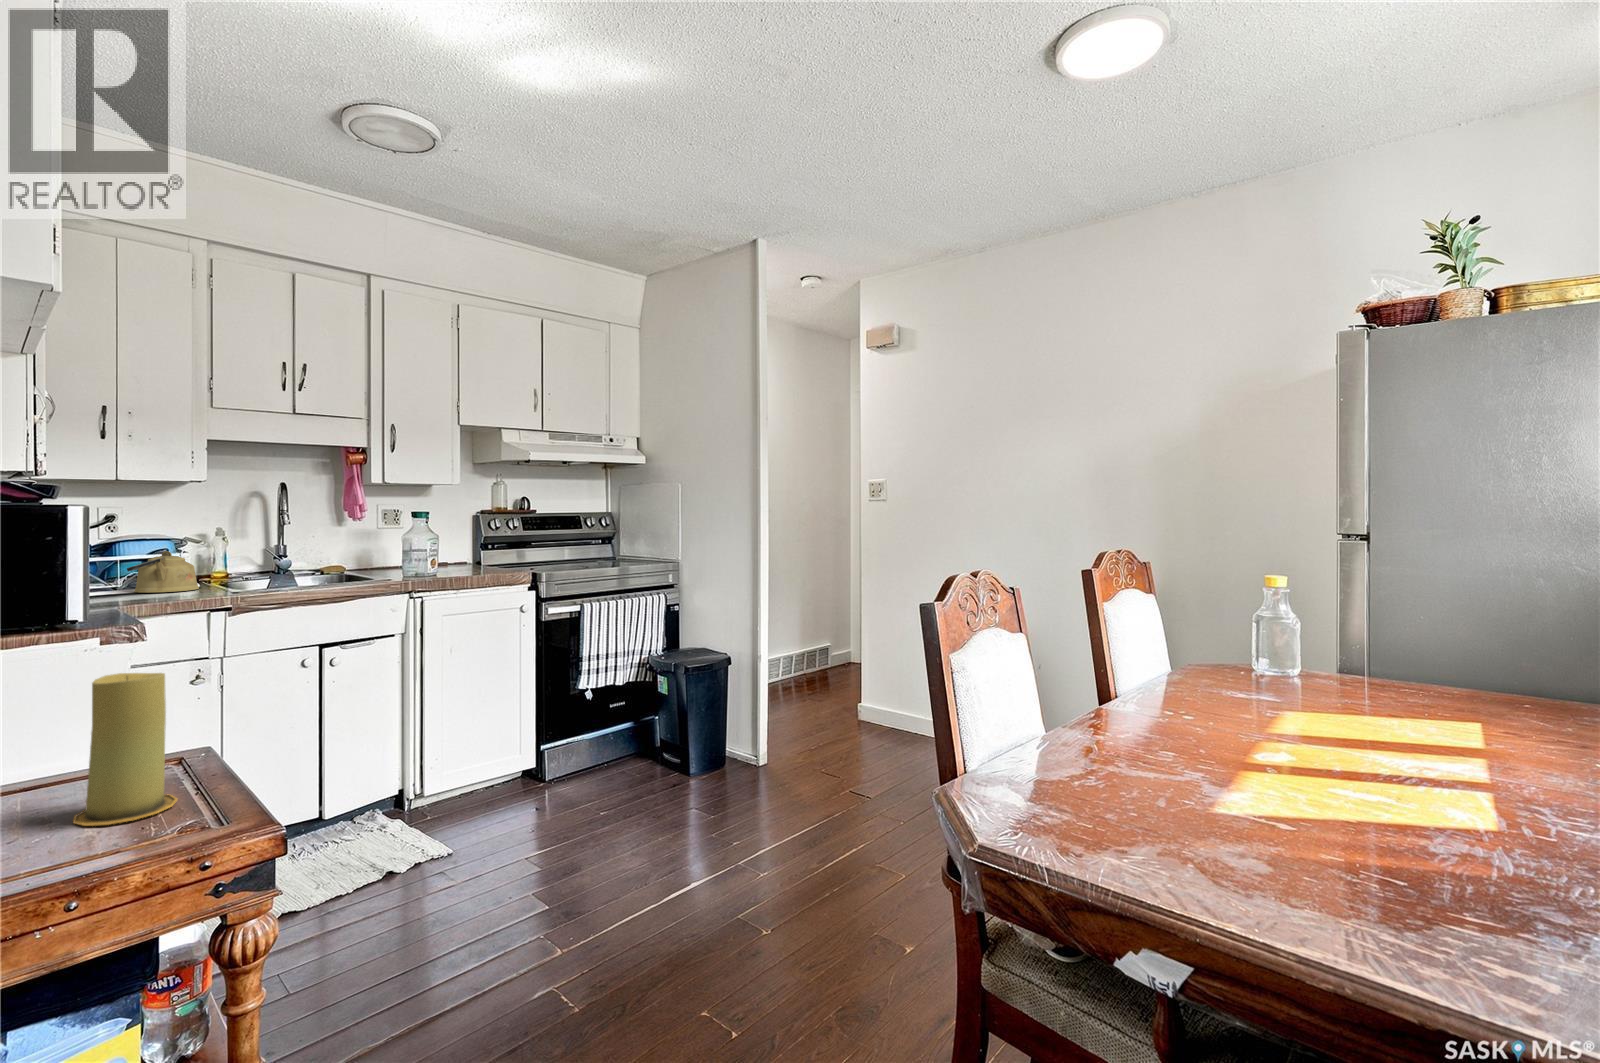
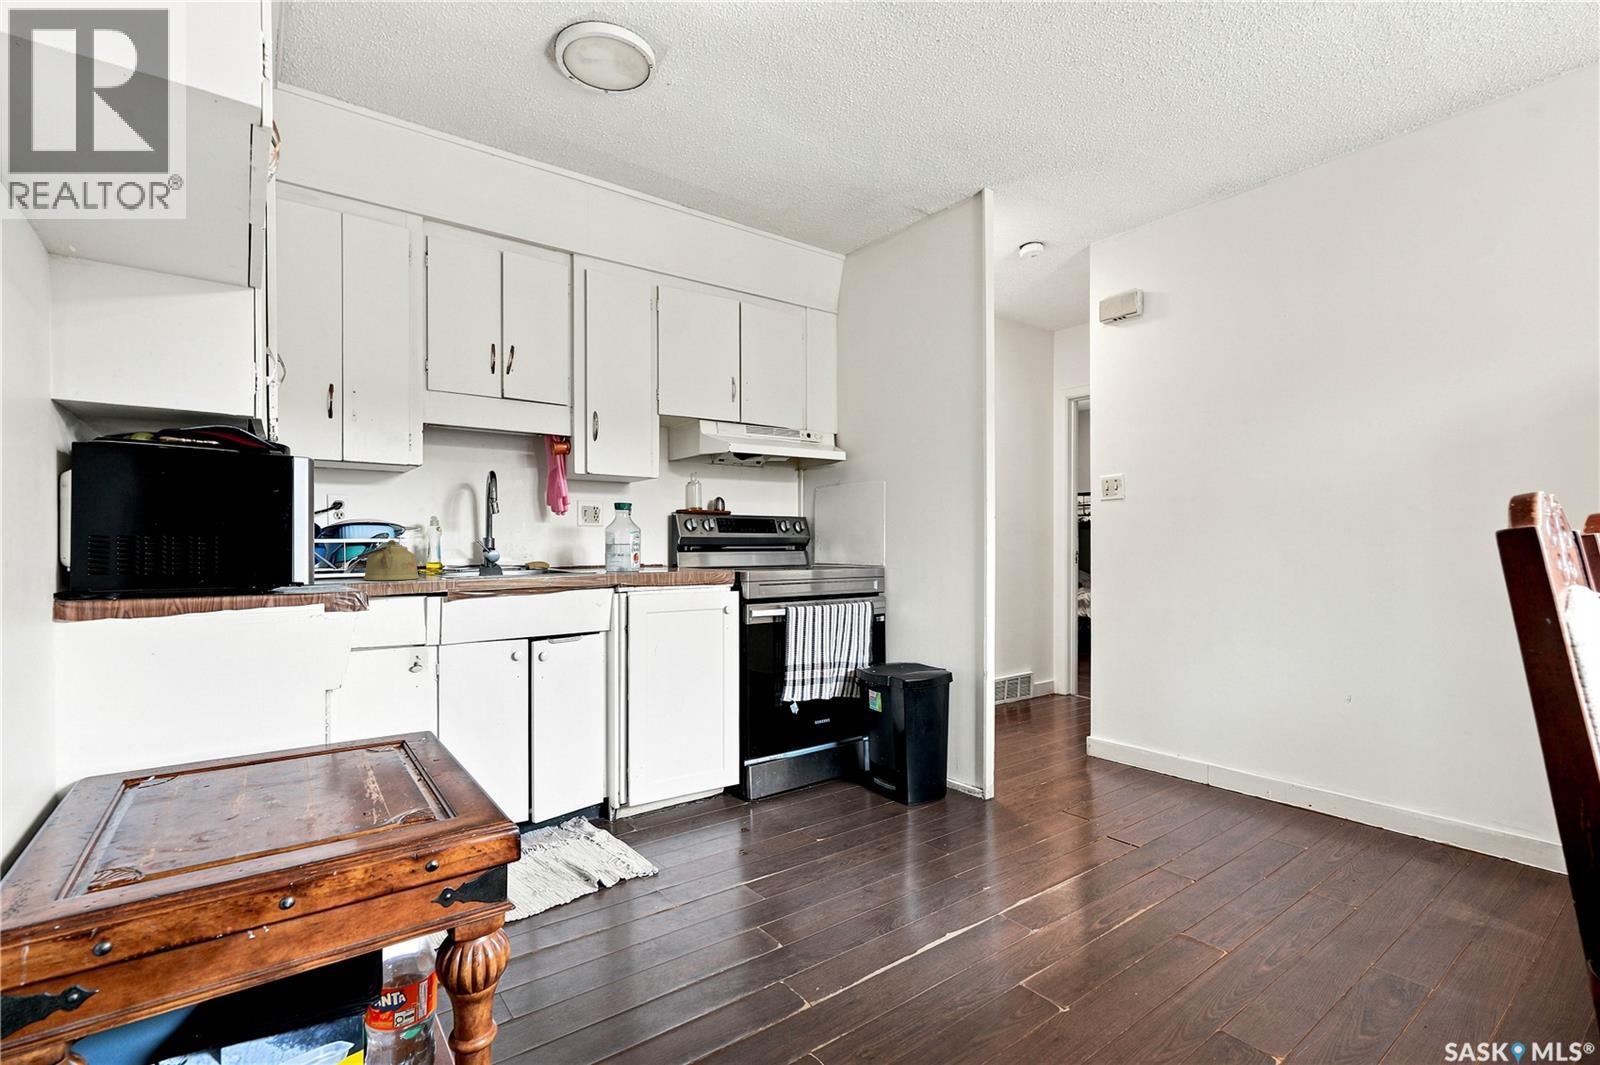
candle: present [73,673,177,826] -> none [296,627,402,804]

